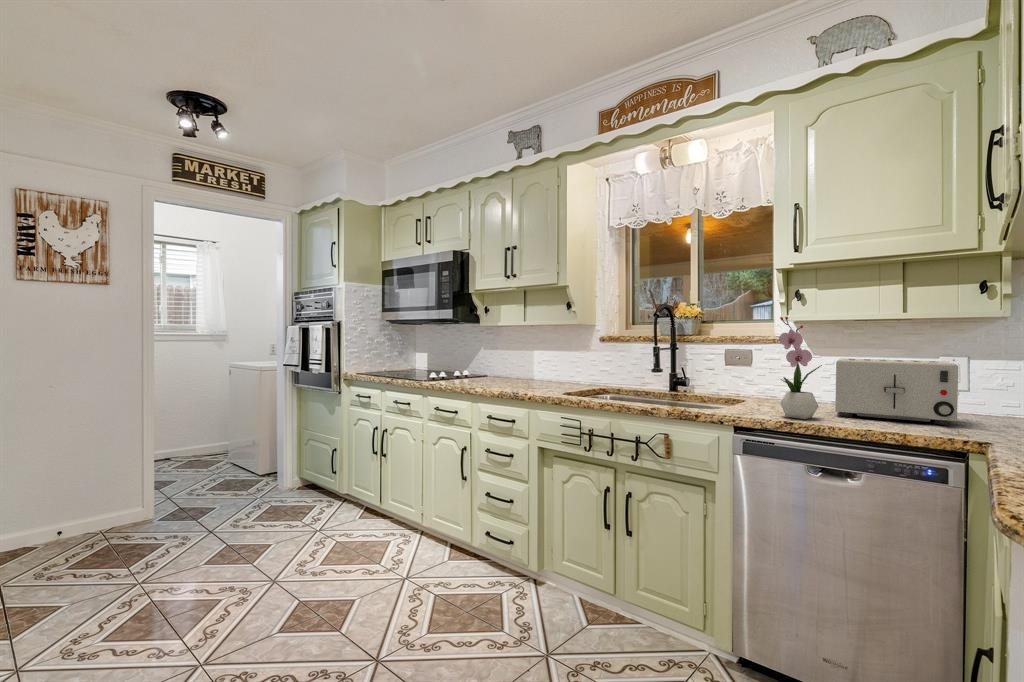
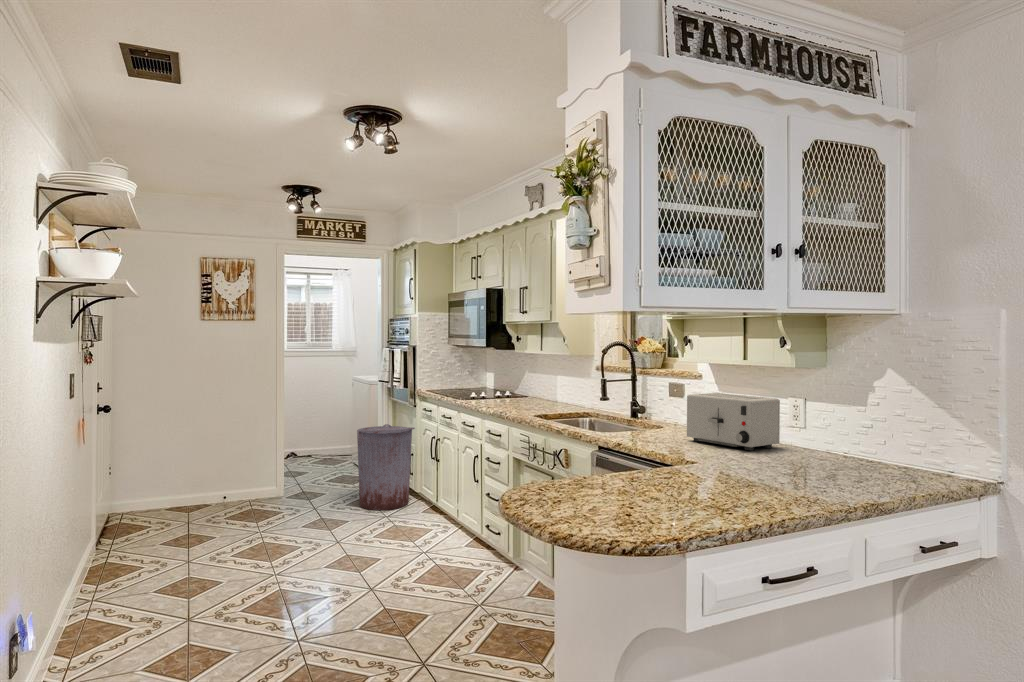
flower arrangement: present [779,317,822,419] -> none [632,359,669,441]
trash can: none [267,412,343,518] -> present [357,424,415,510]

